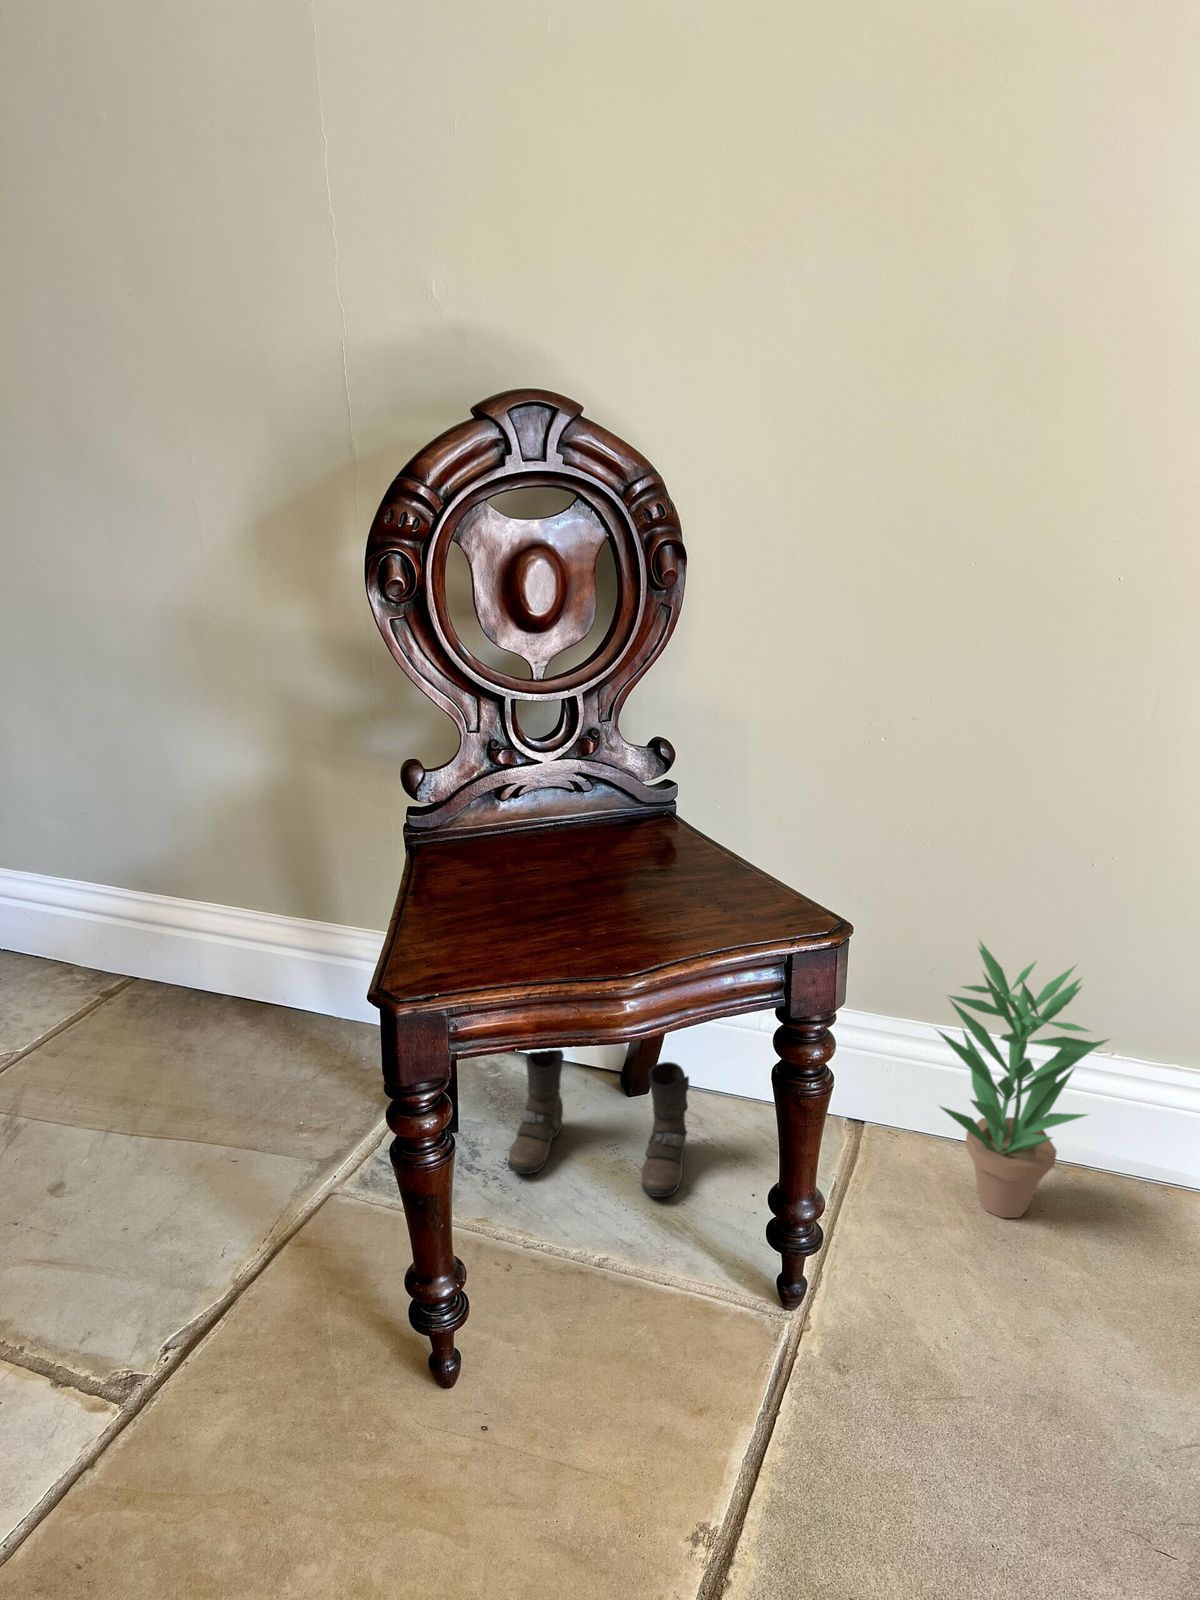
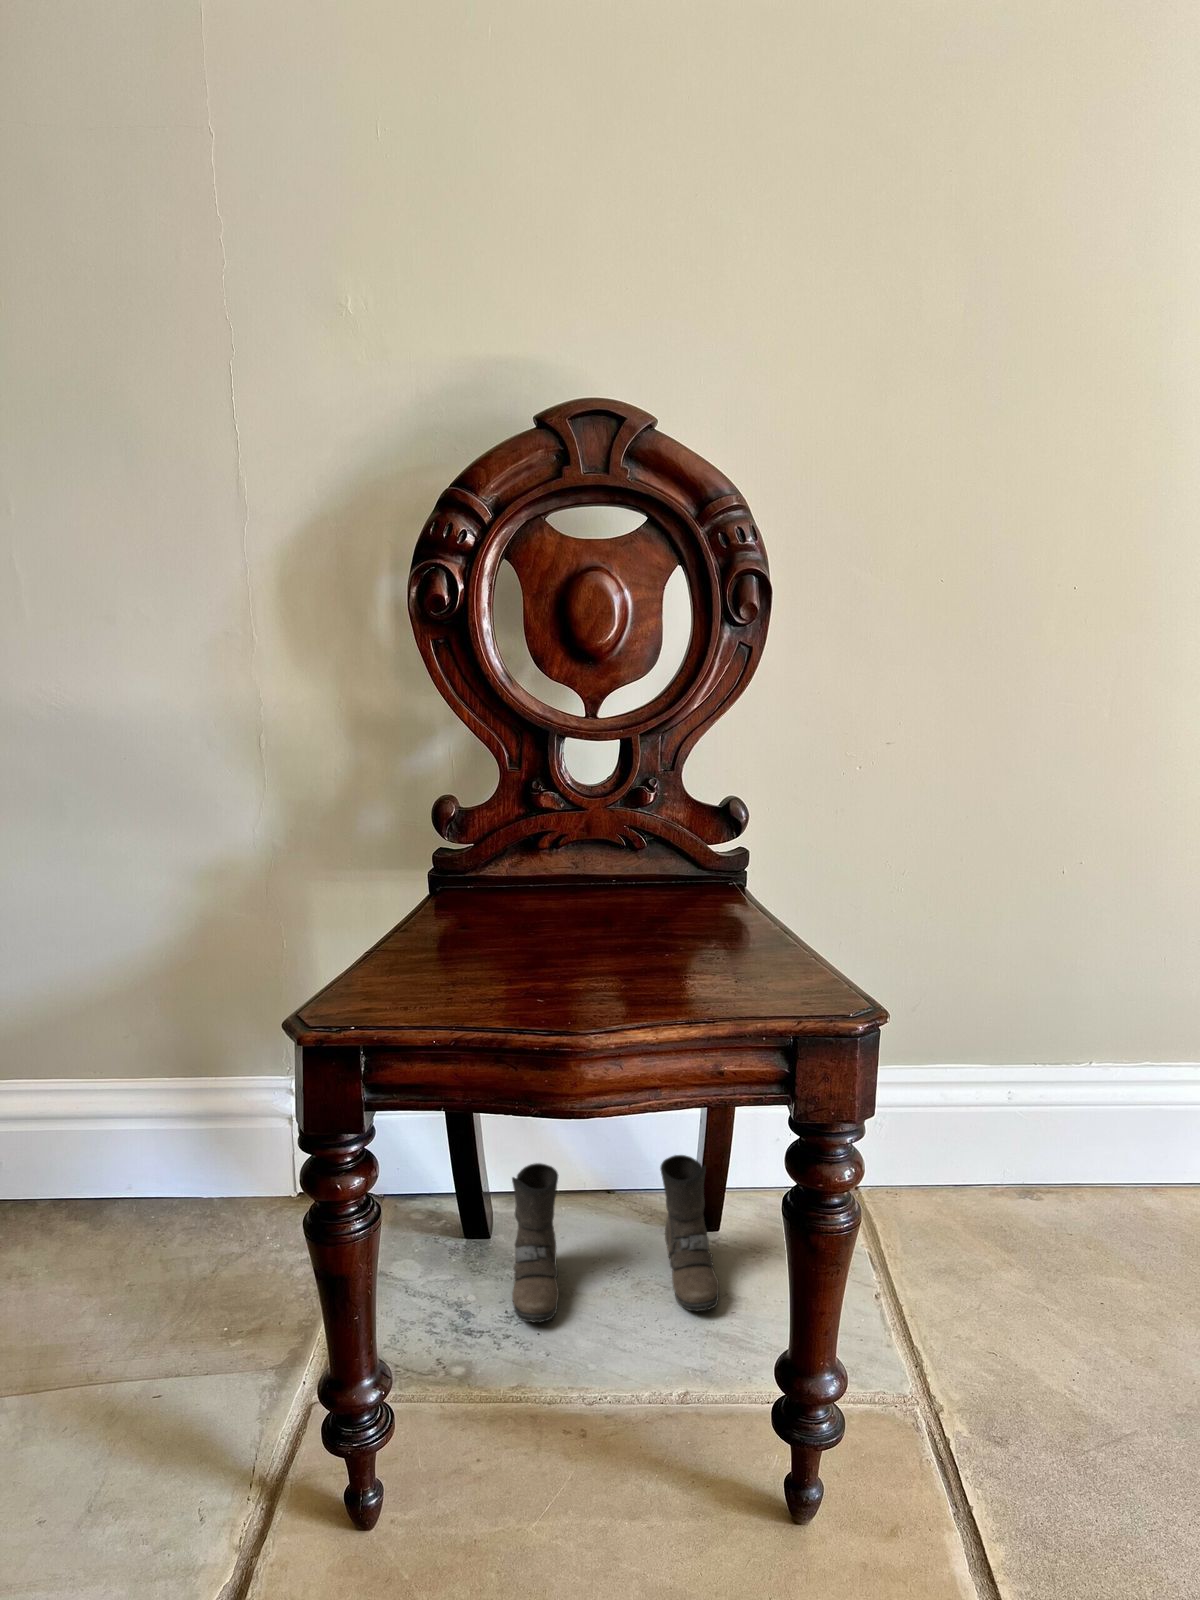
potted plant: present [938,942,1109,1218] -> none [959,958,1139,1250]

